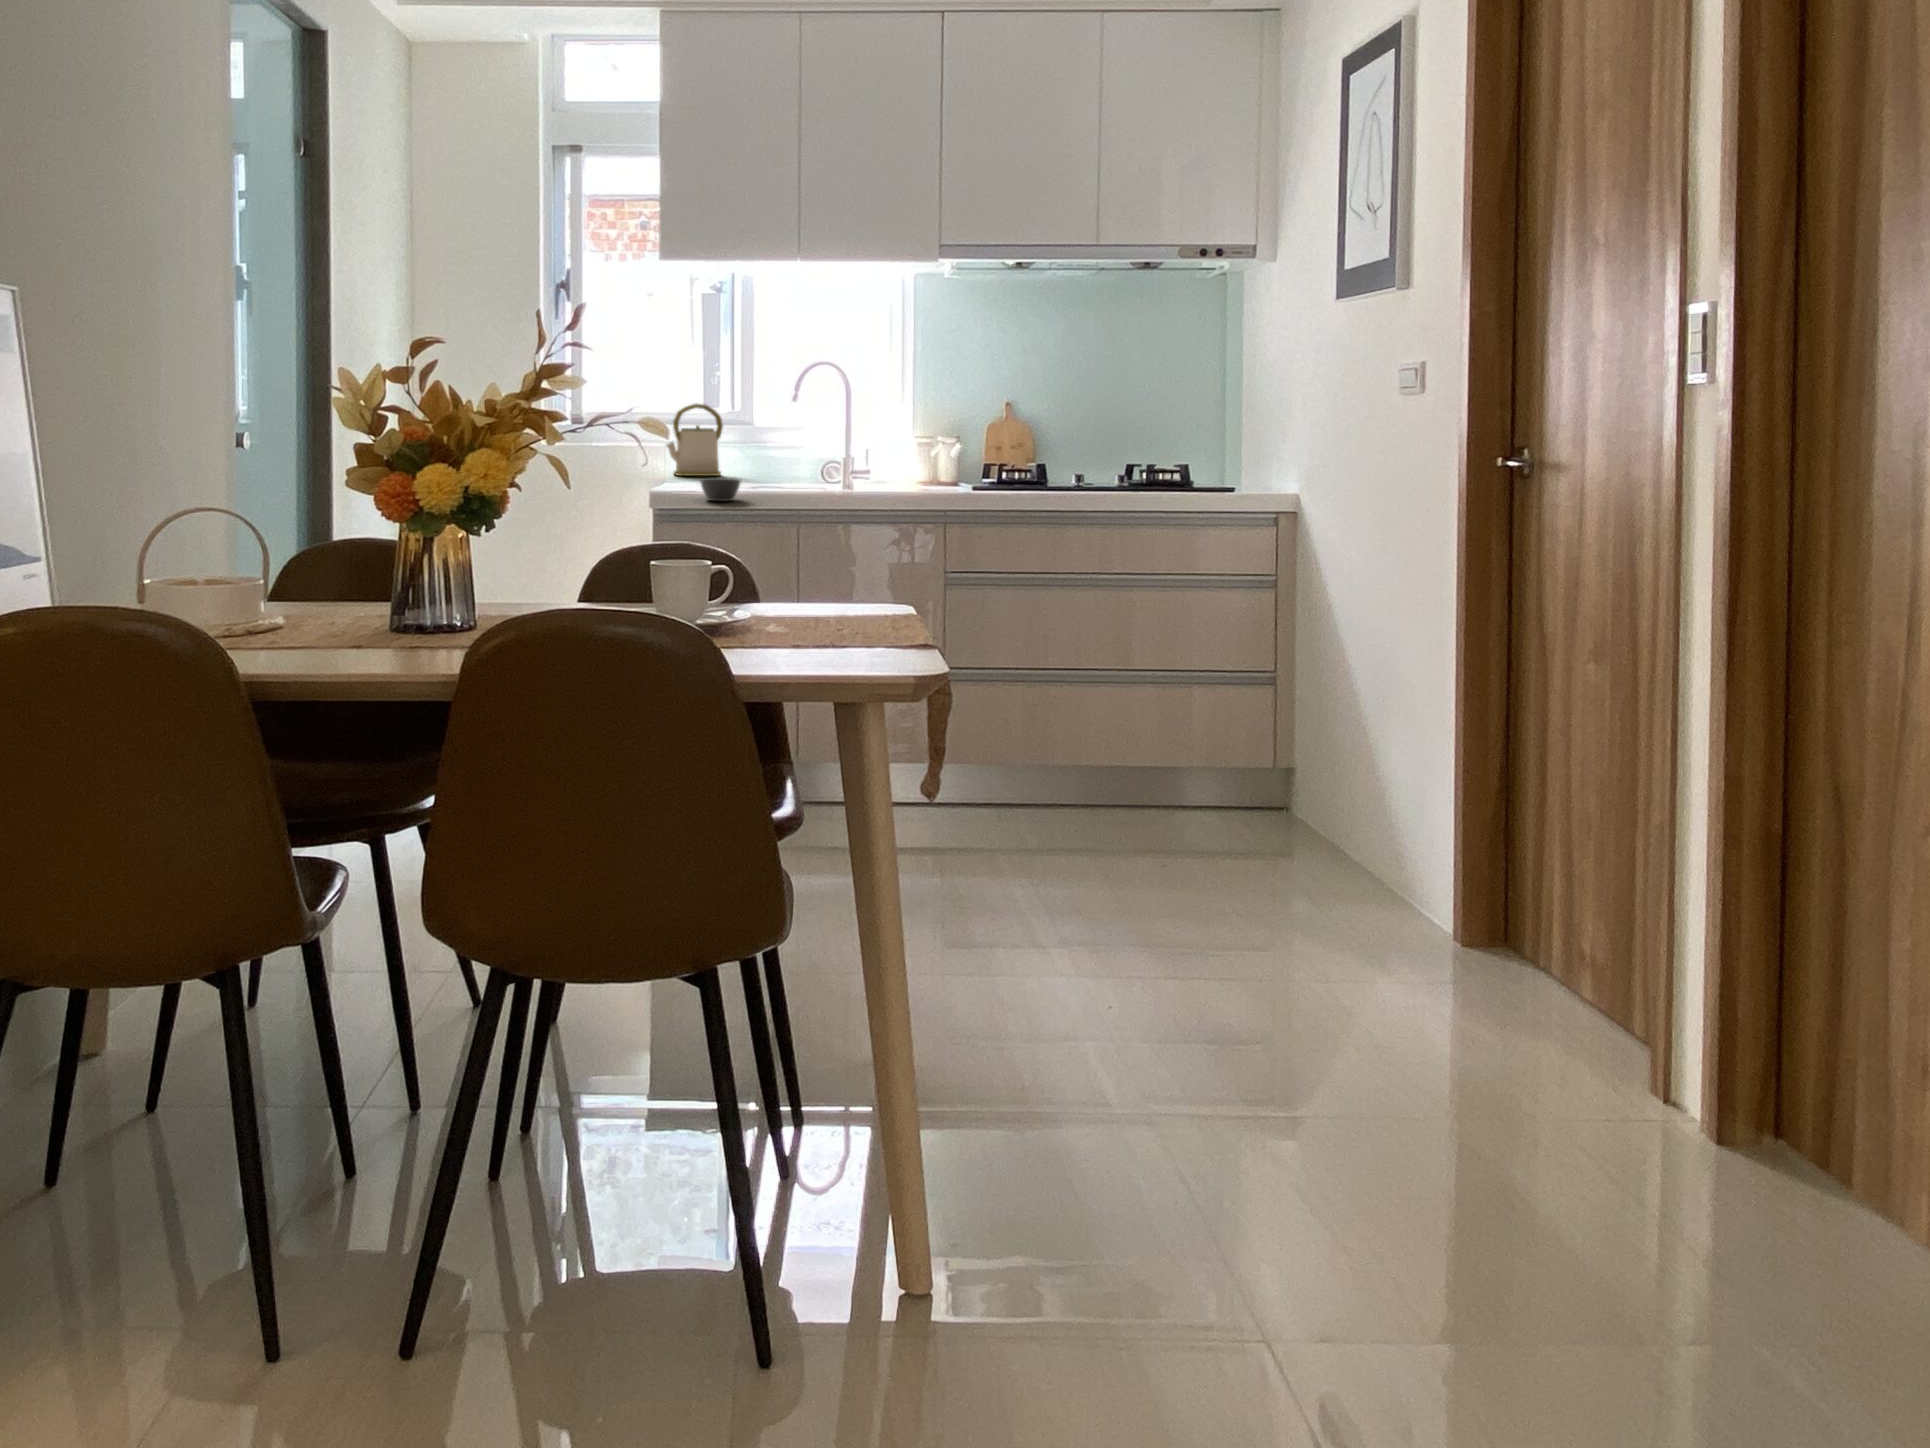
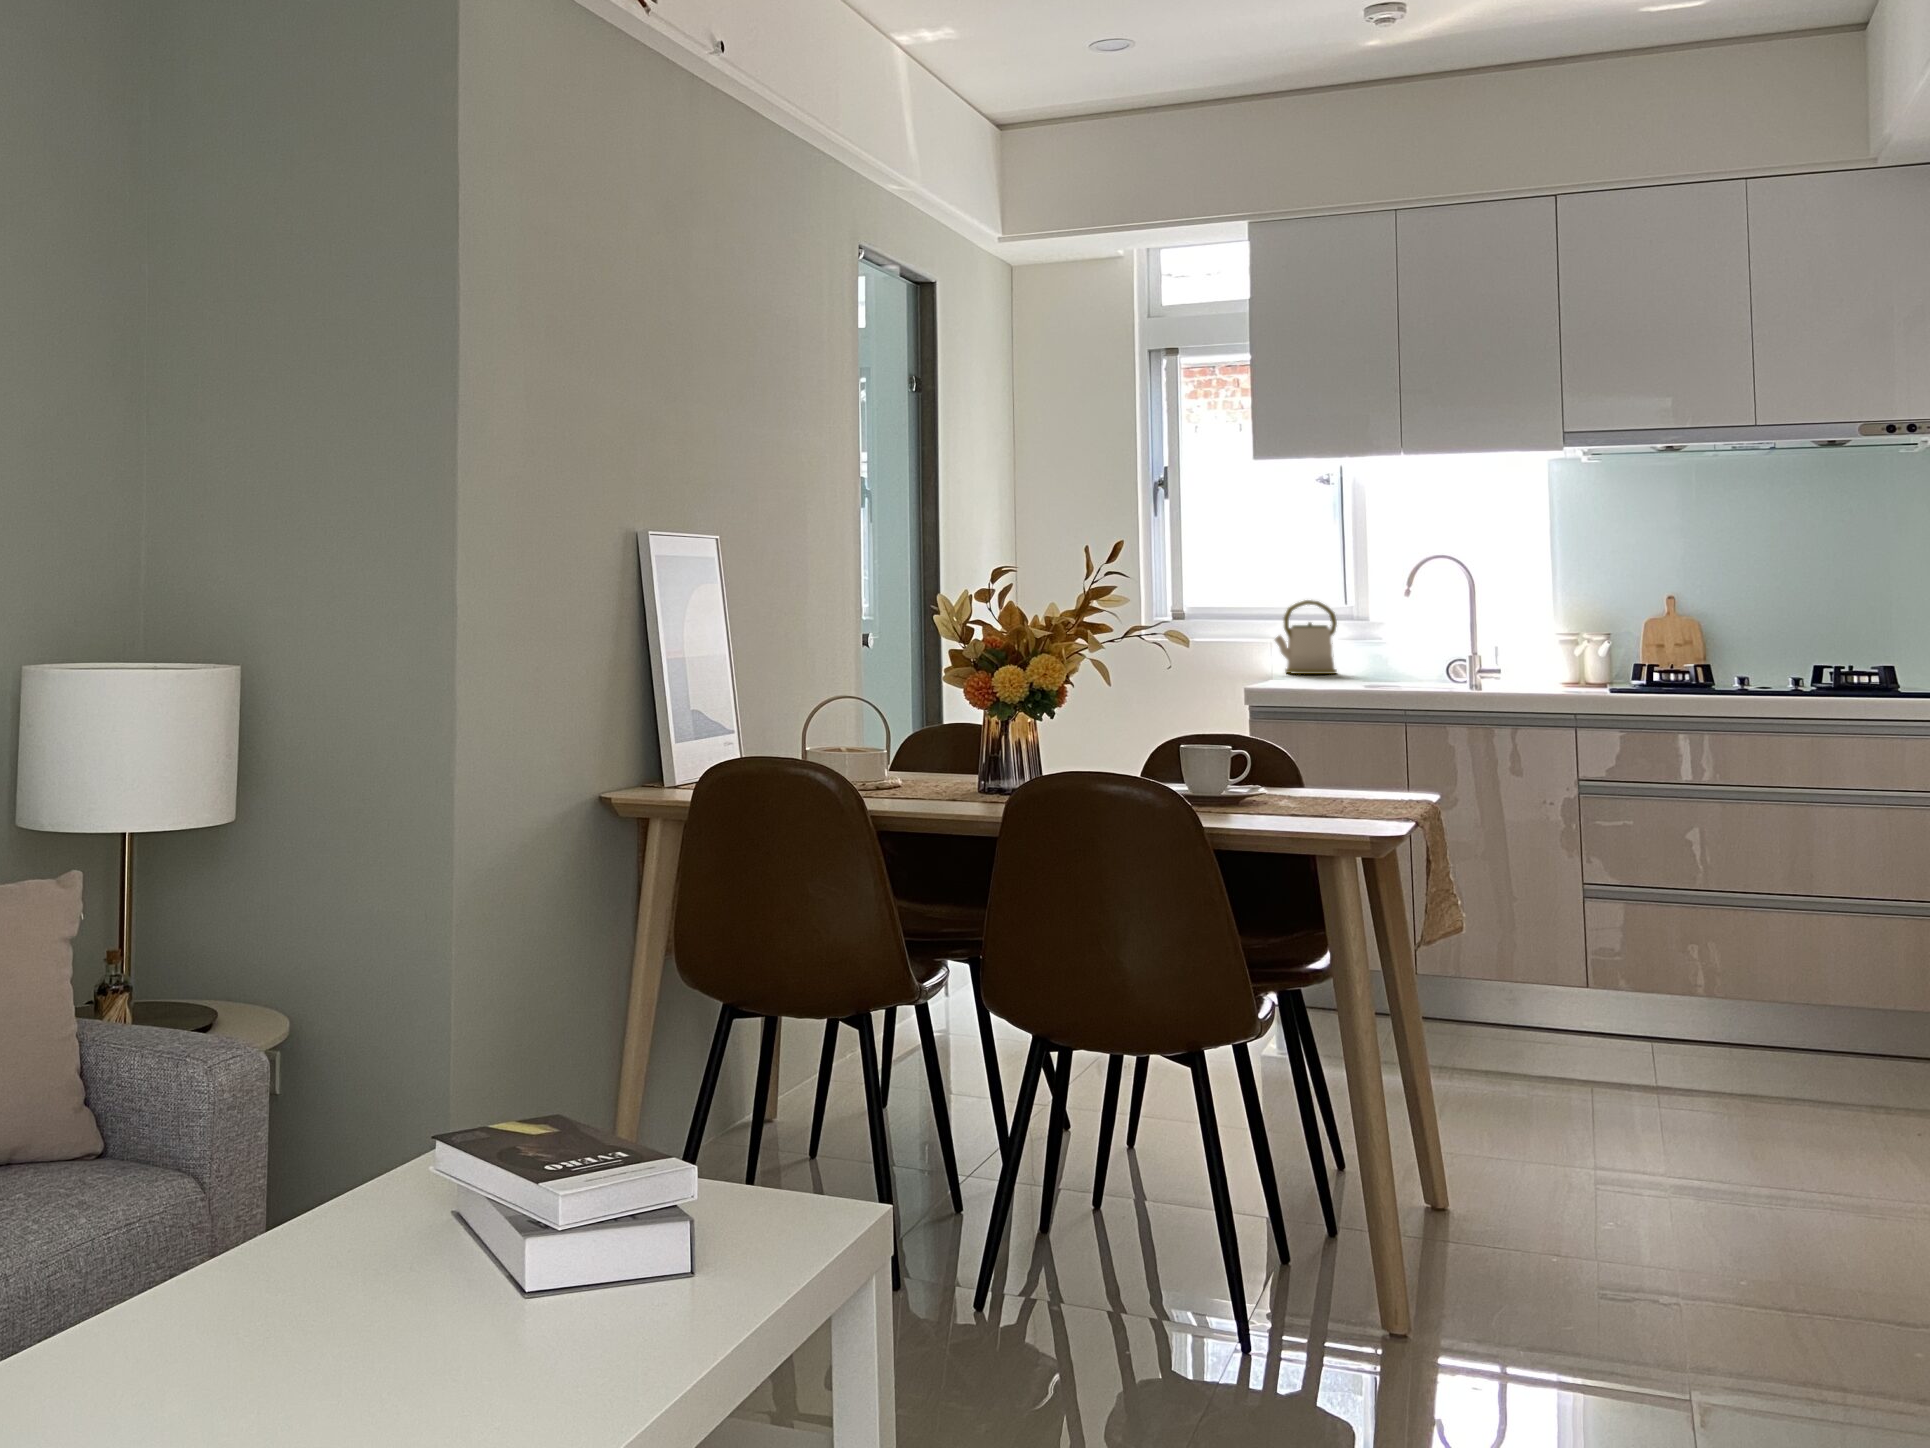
bowl: present [700,478,741,501] -> none [1295,676,1337,699]

